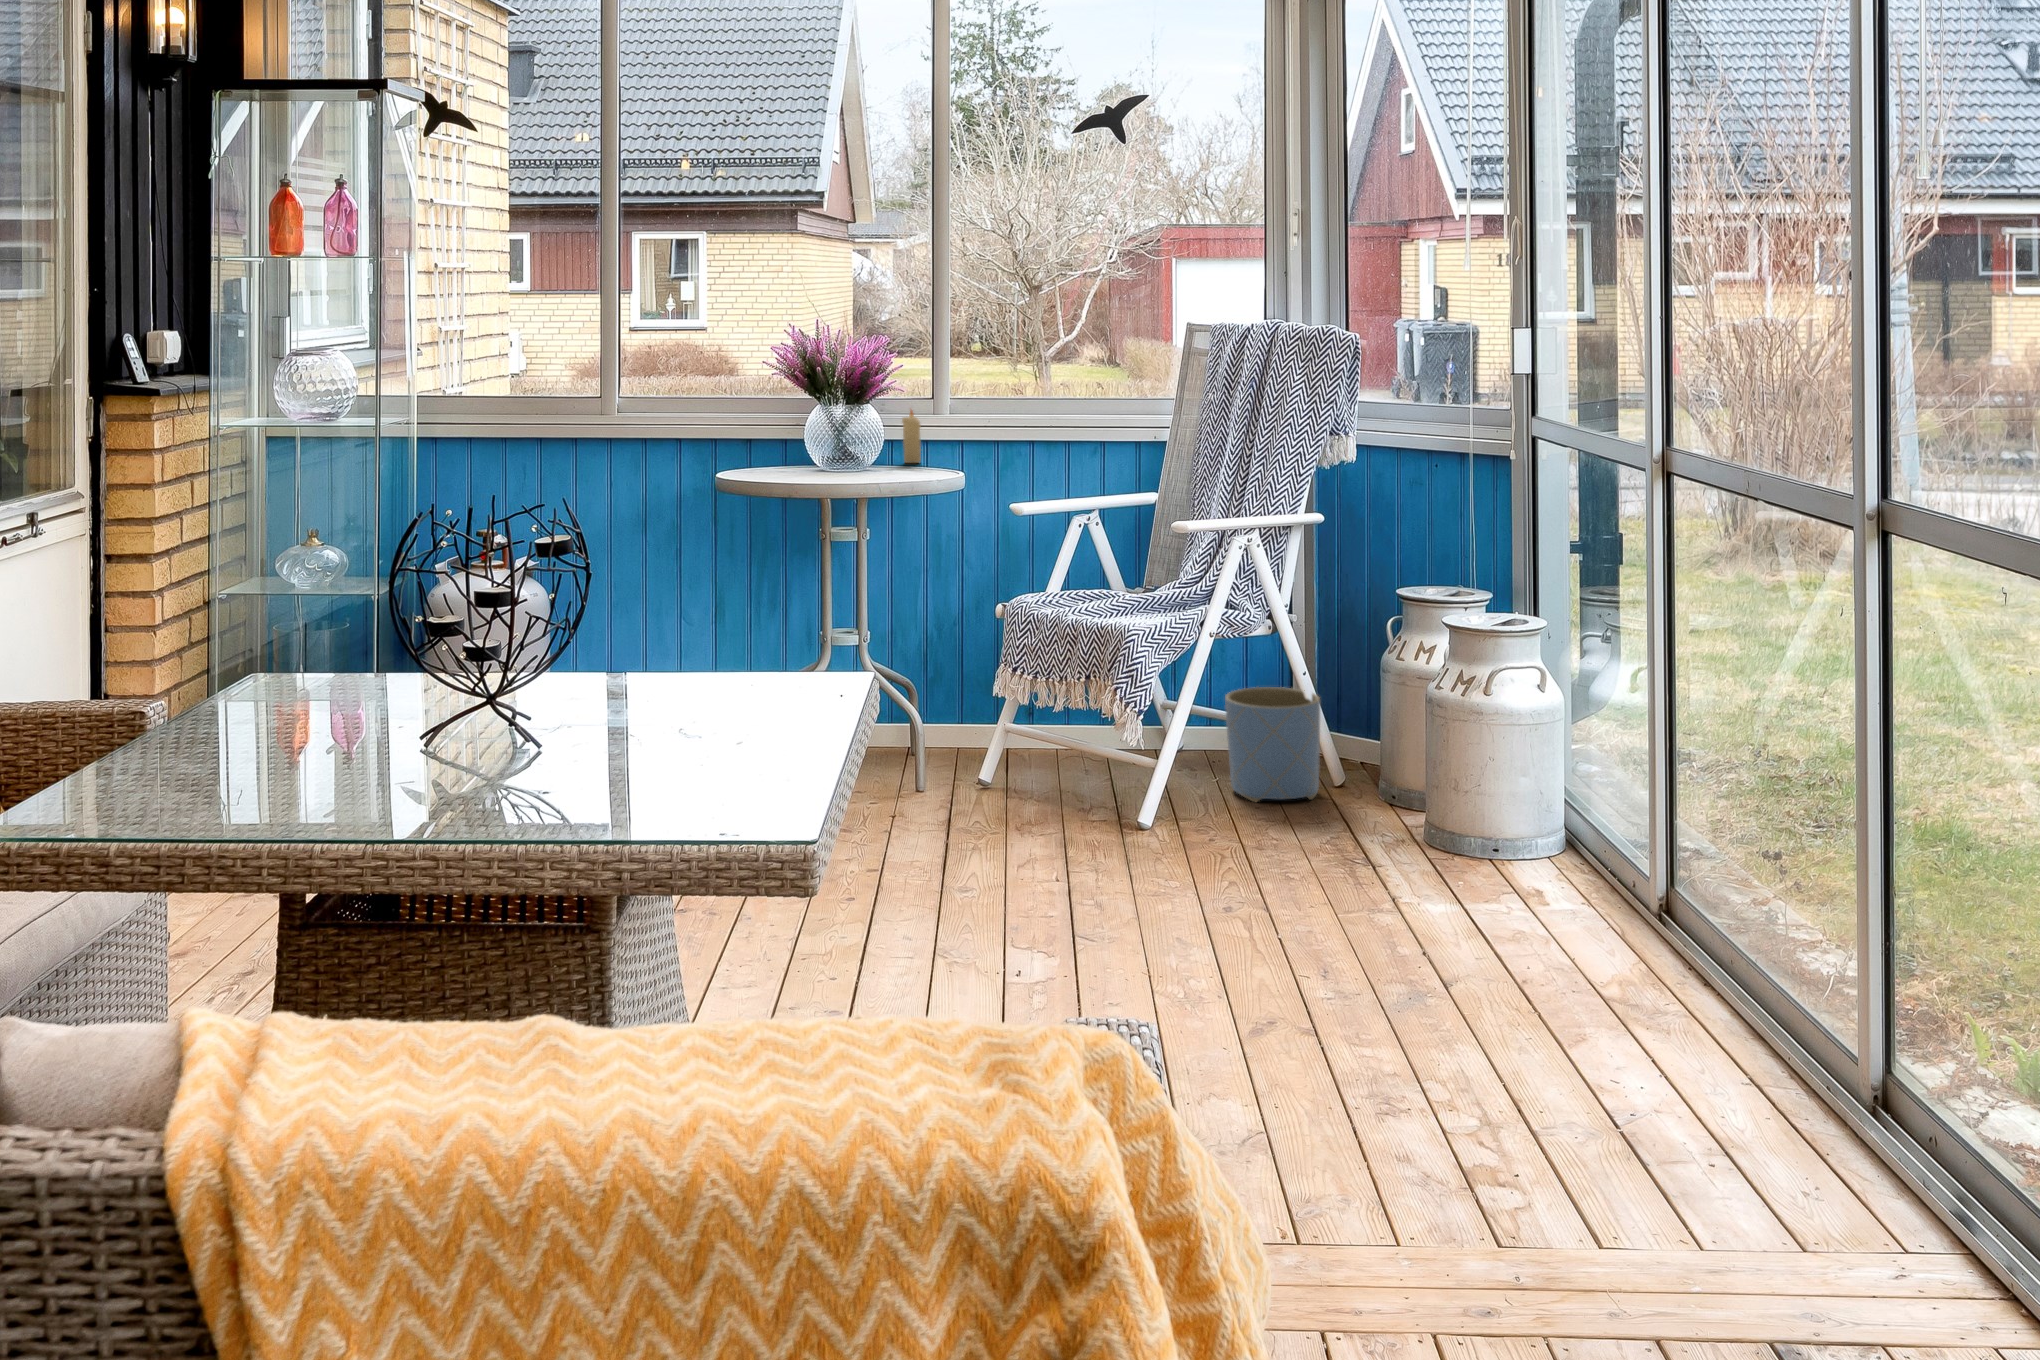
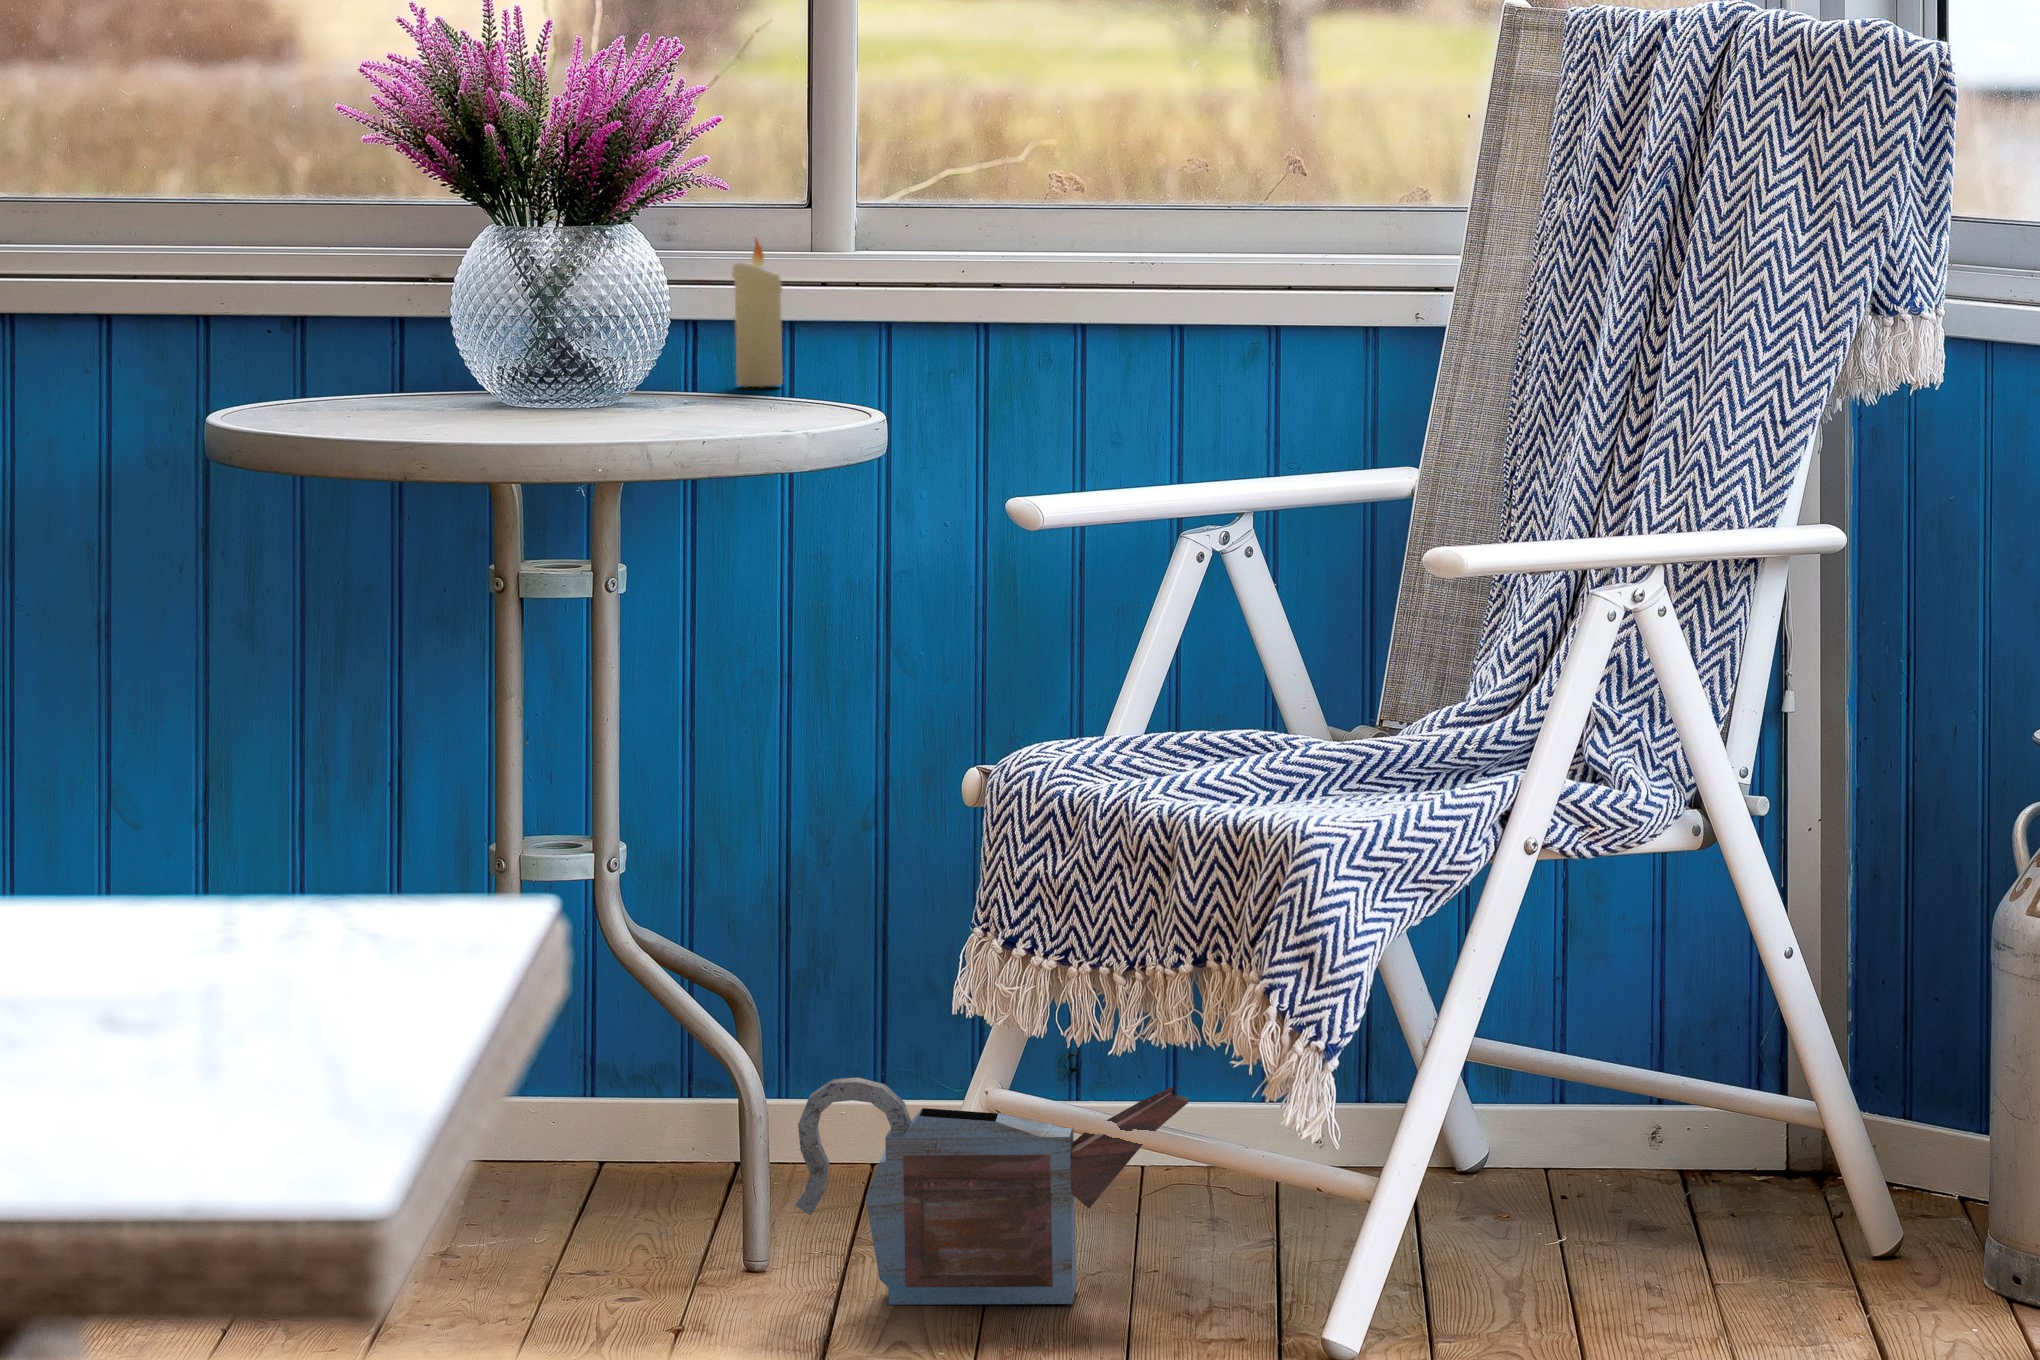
planter: present [1225,687,1320,802] -> none [1574,988,1828,1304]
watering can: none [940,718,1083,801] -> present [795,1078,1188,1305]

